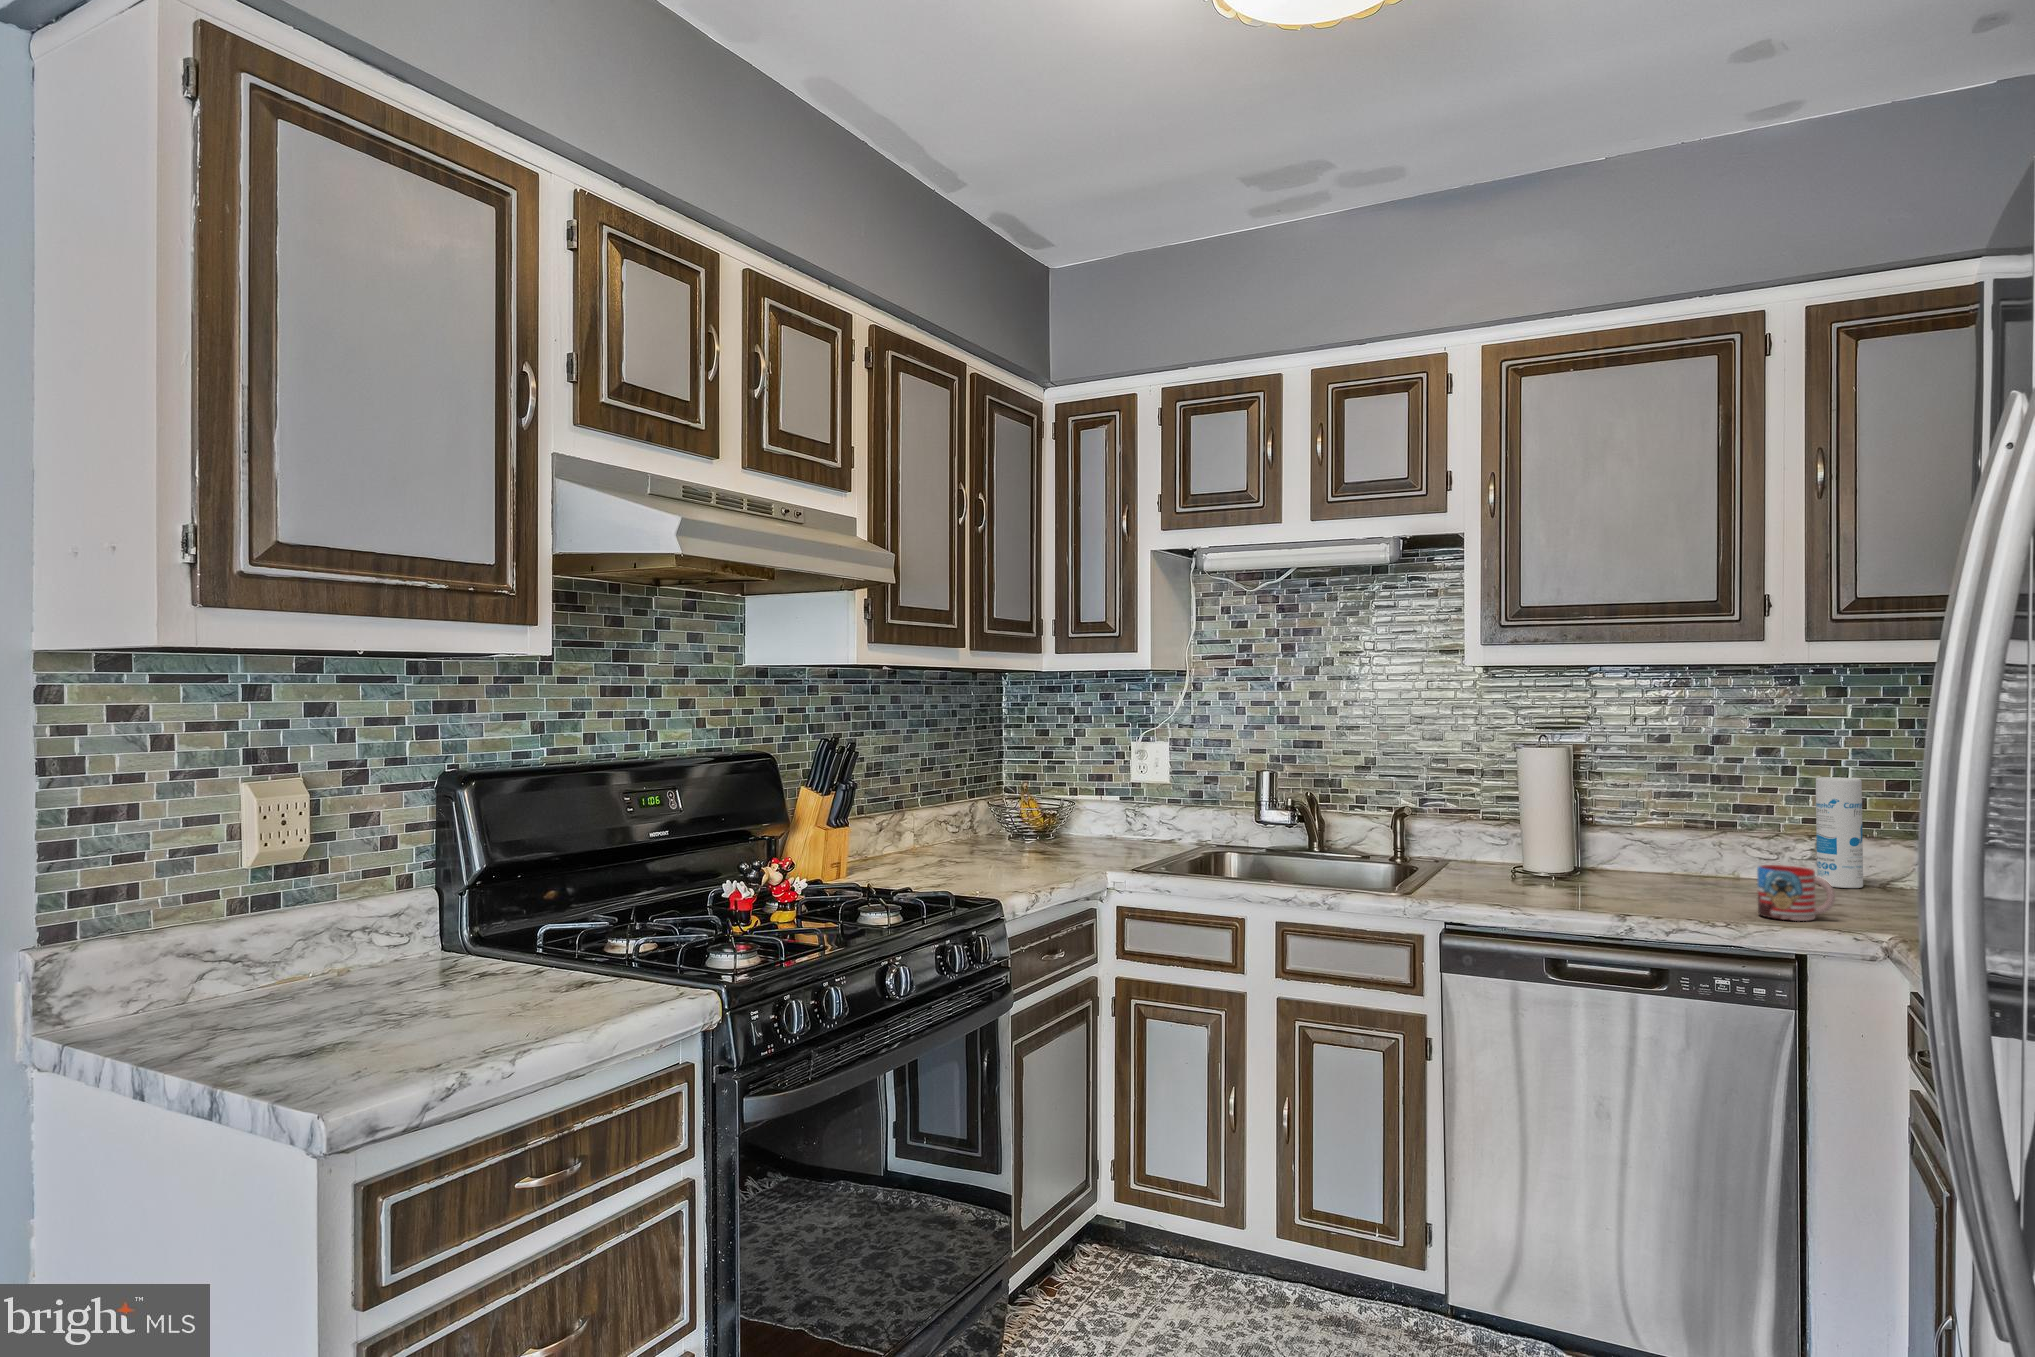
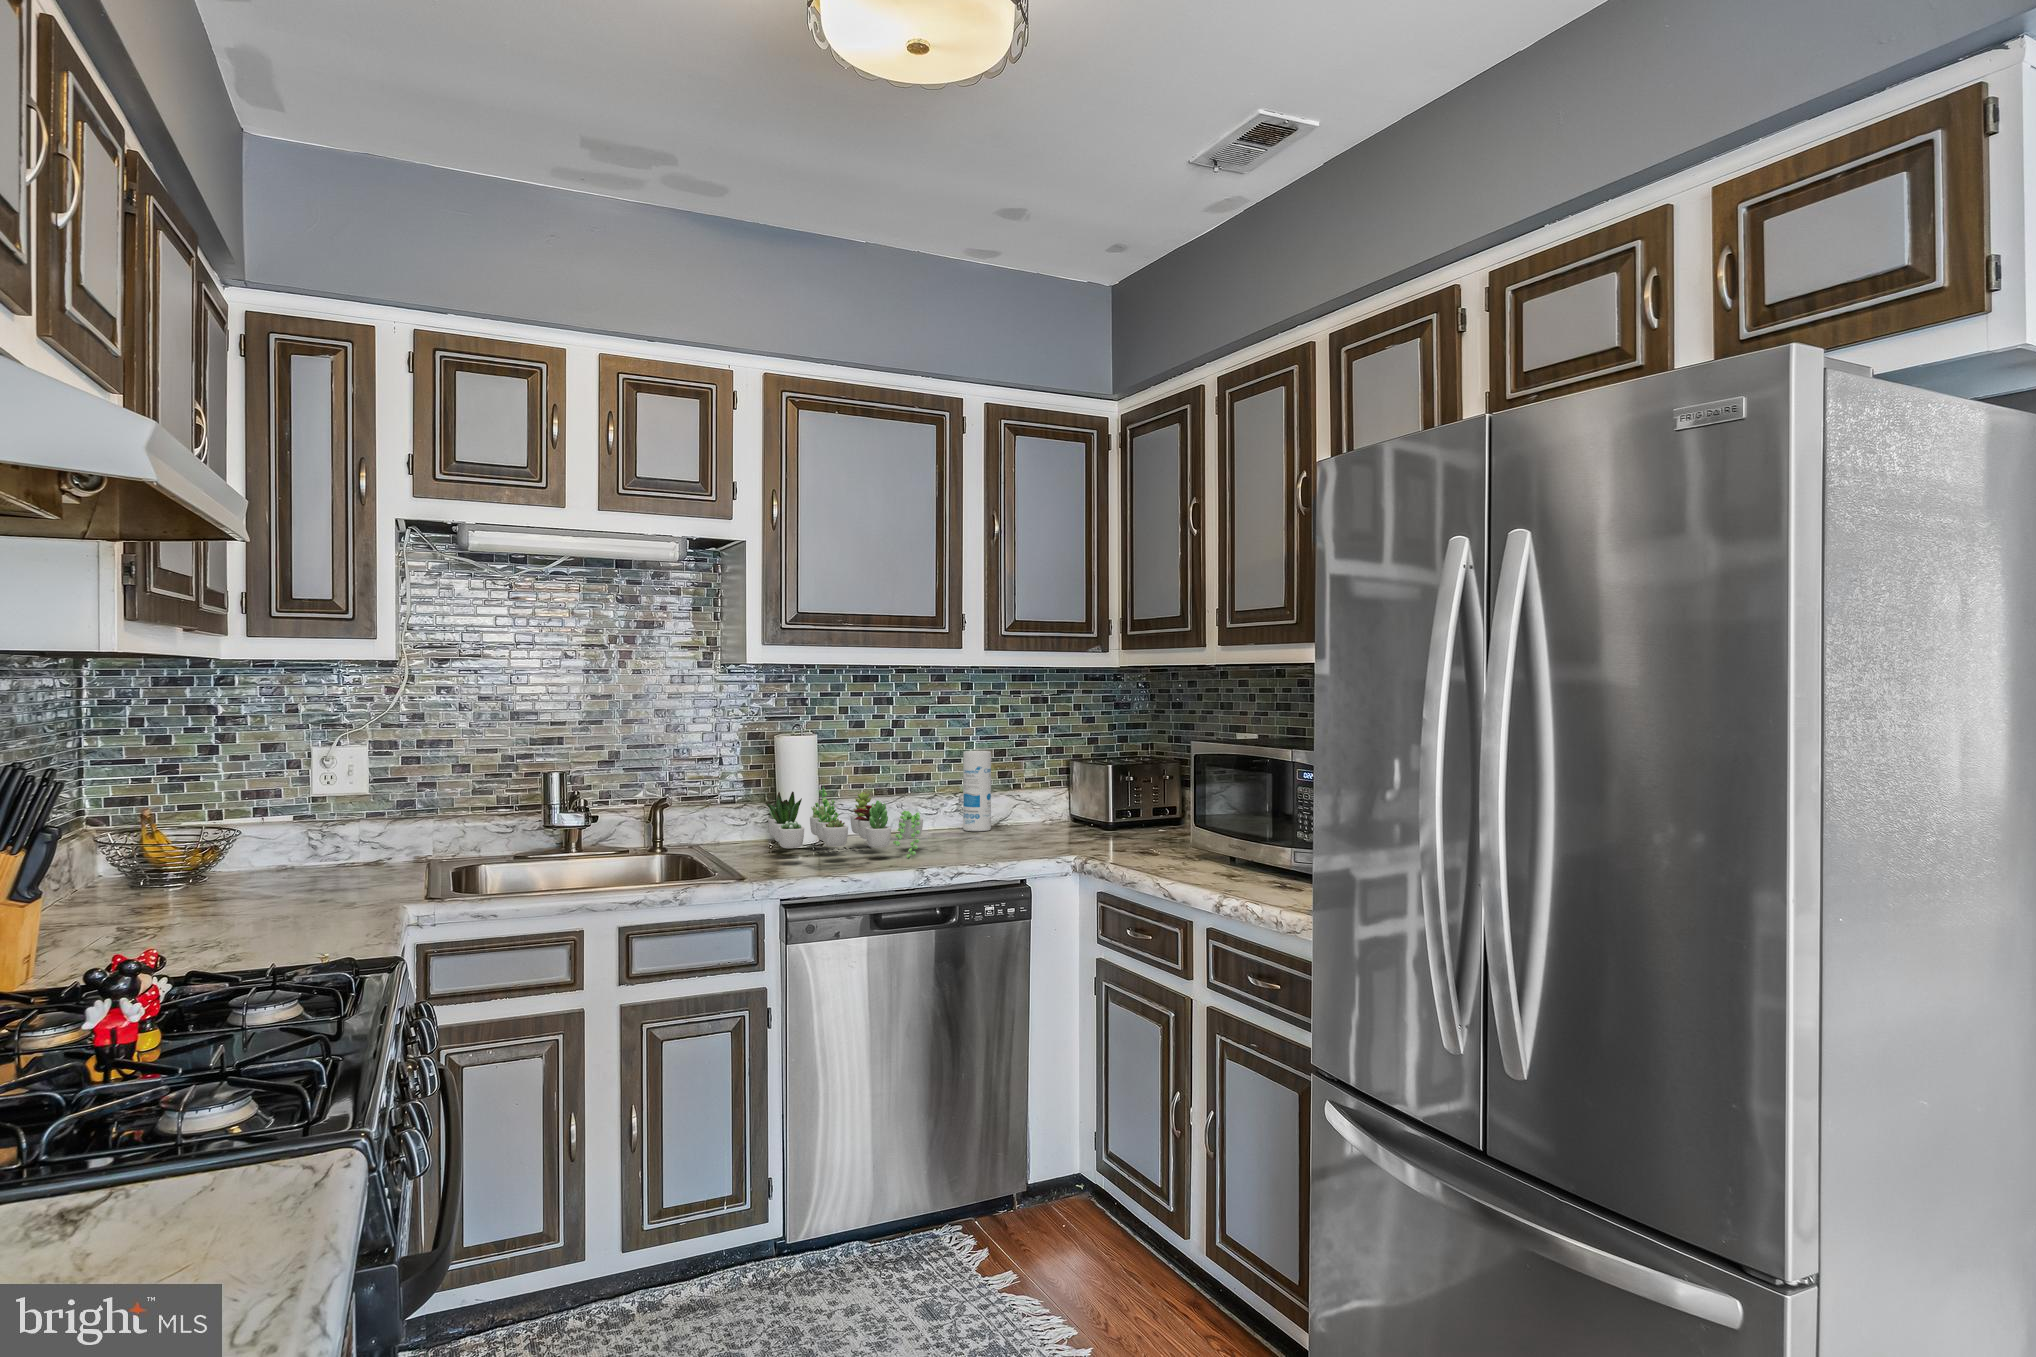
succulent plant: none [1478,803,1687,903] -> present [766,788,923,858]
mug: present [1757,865,1835,921] -> none [988,816,1034,856]

